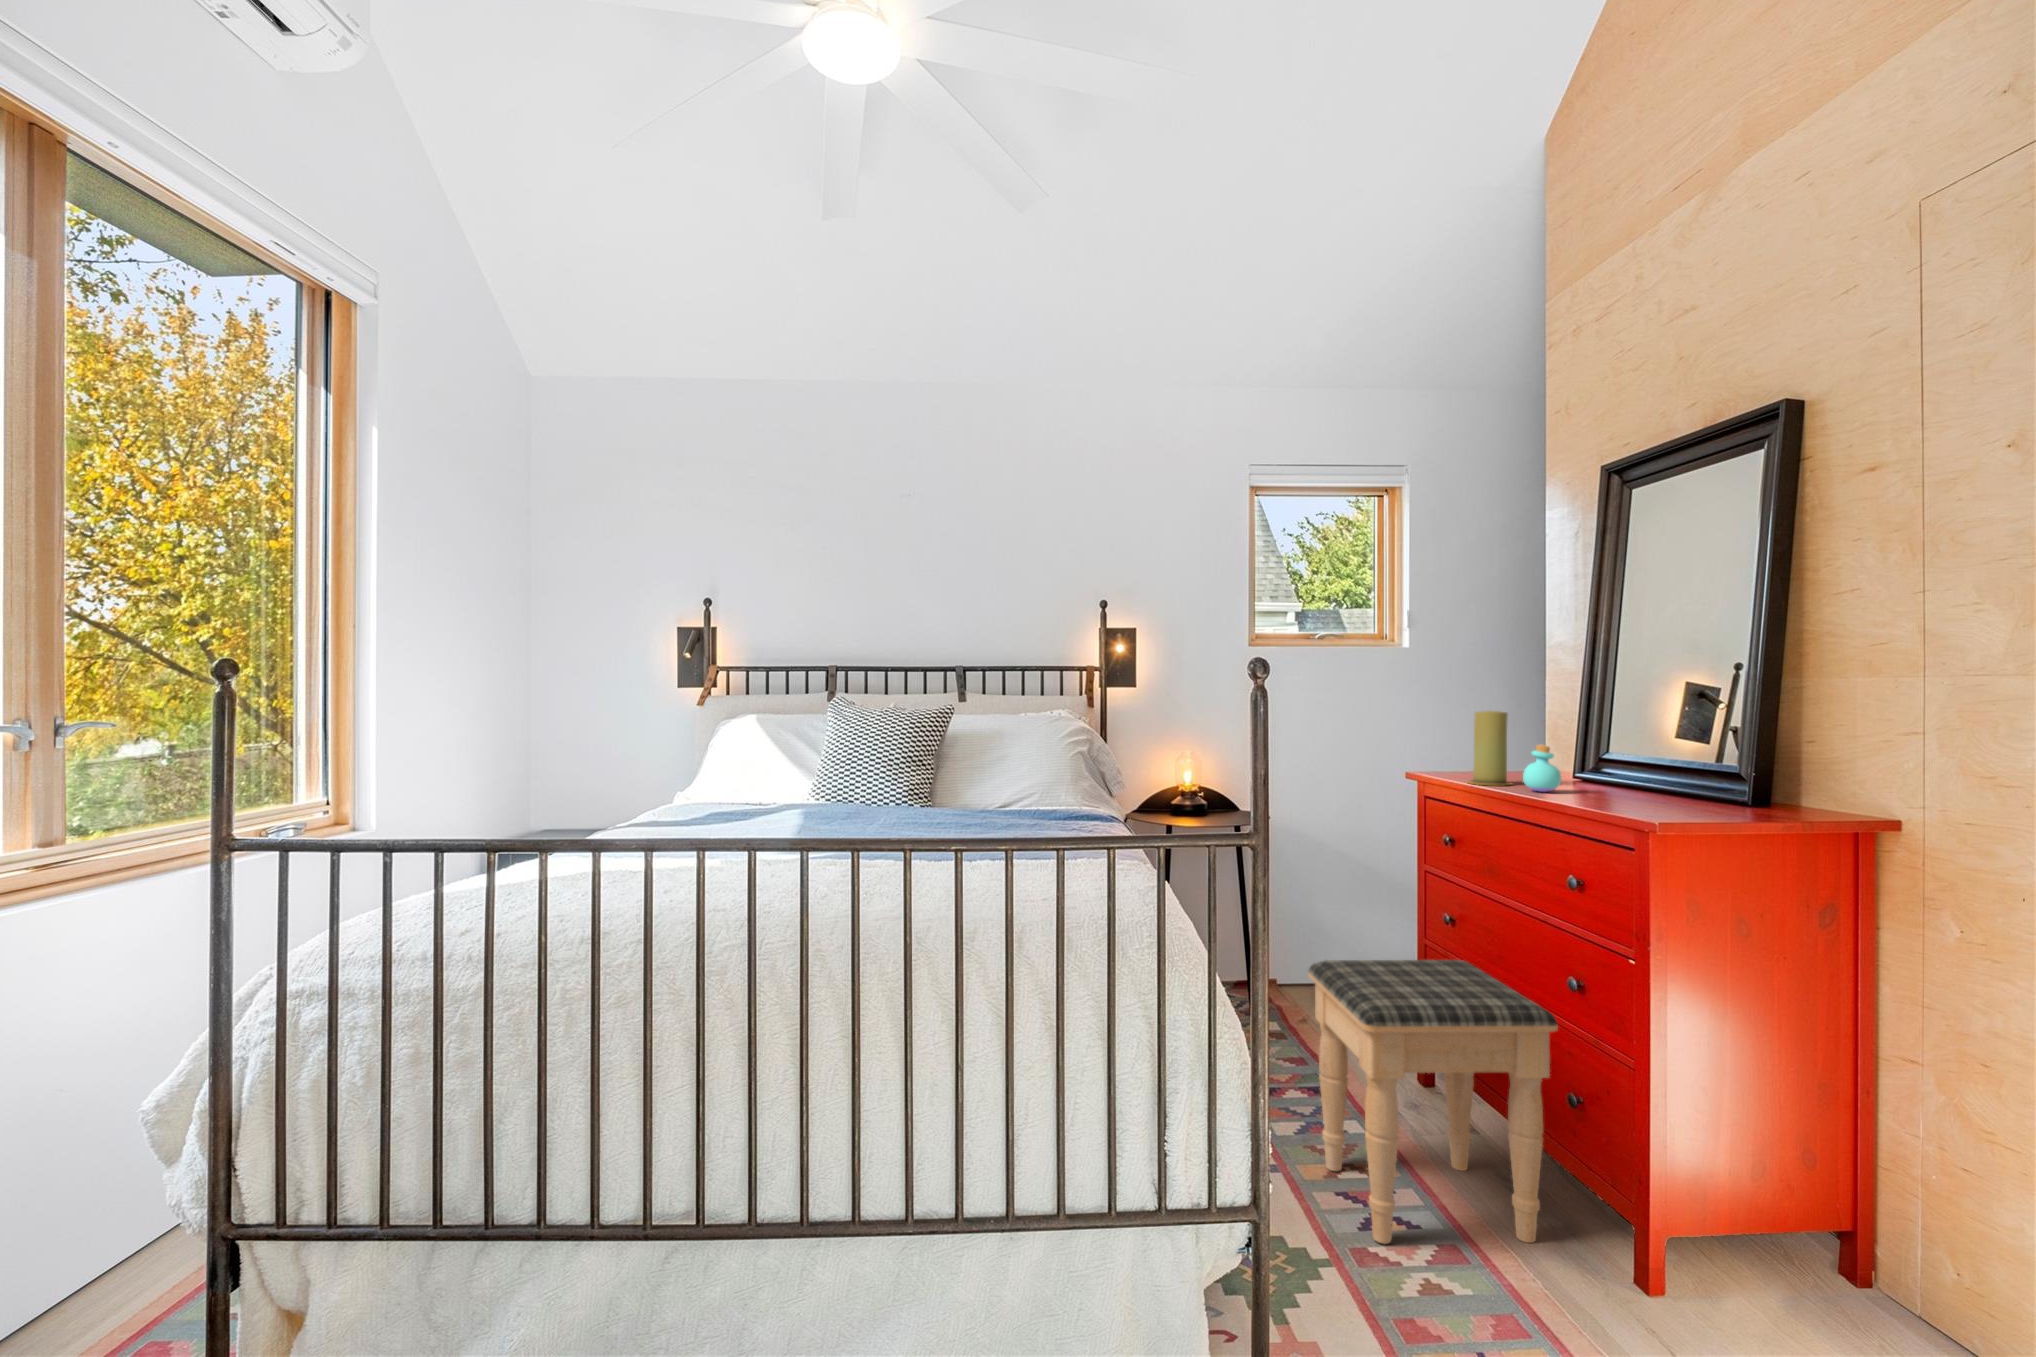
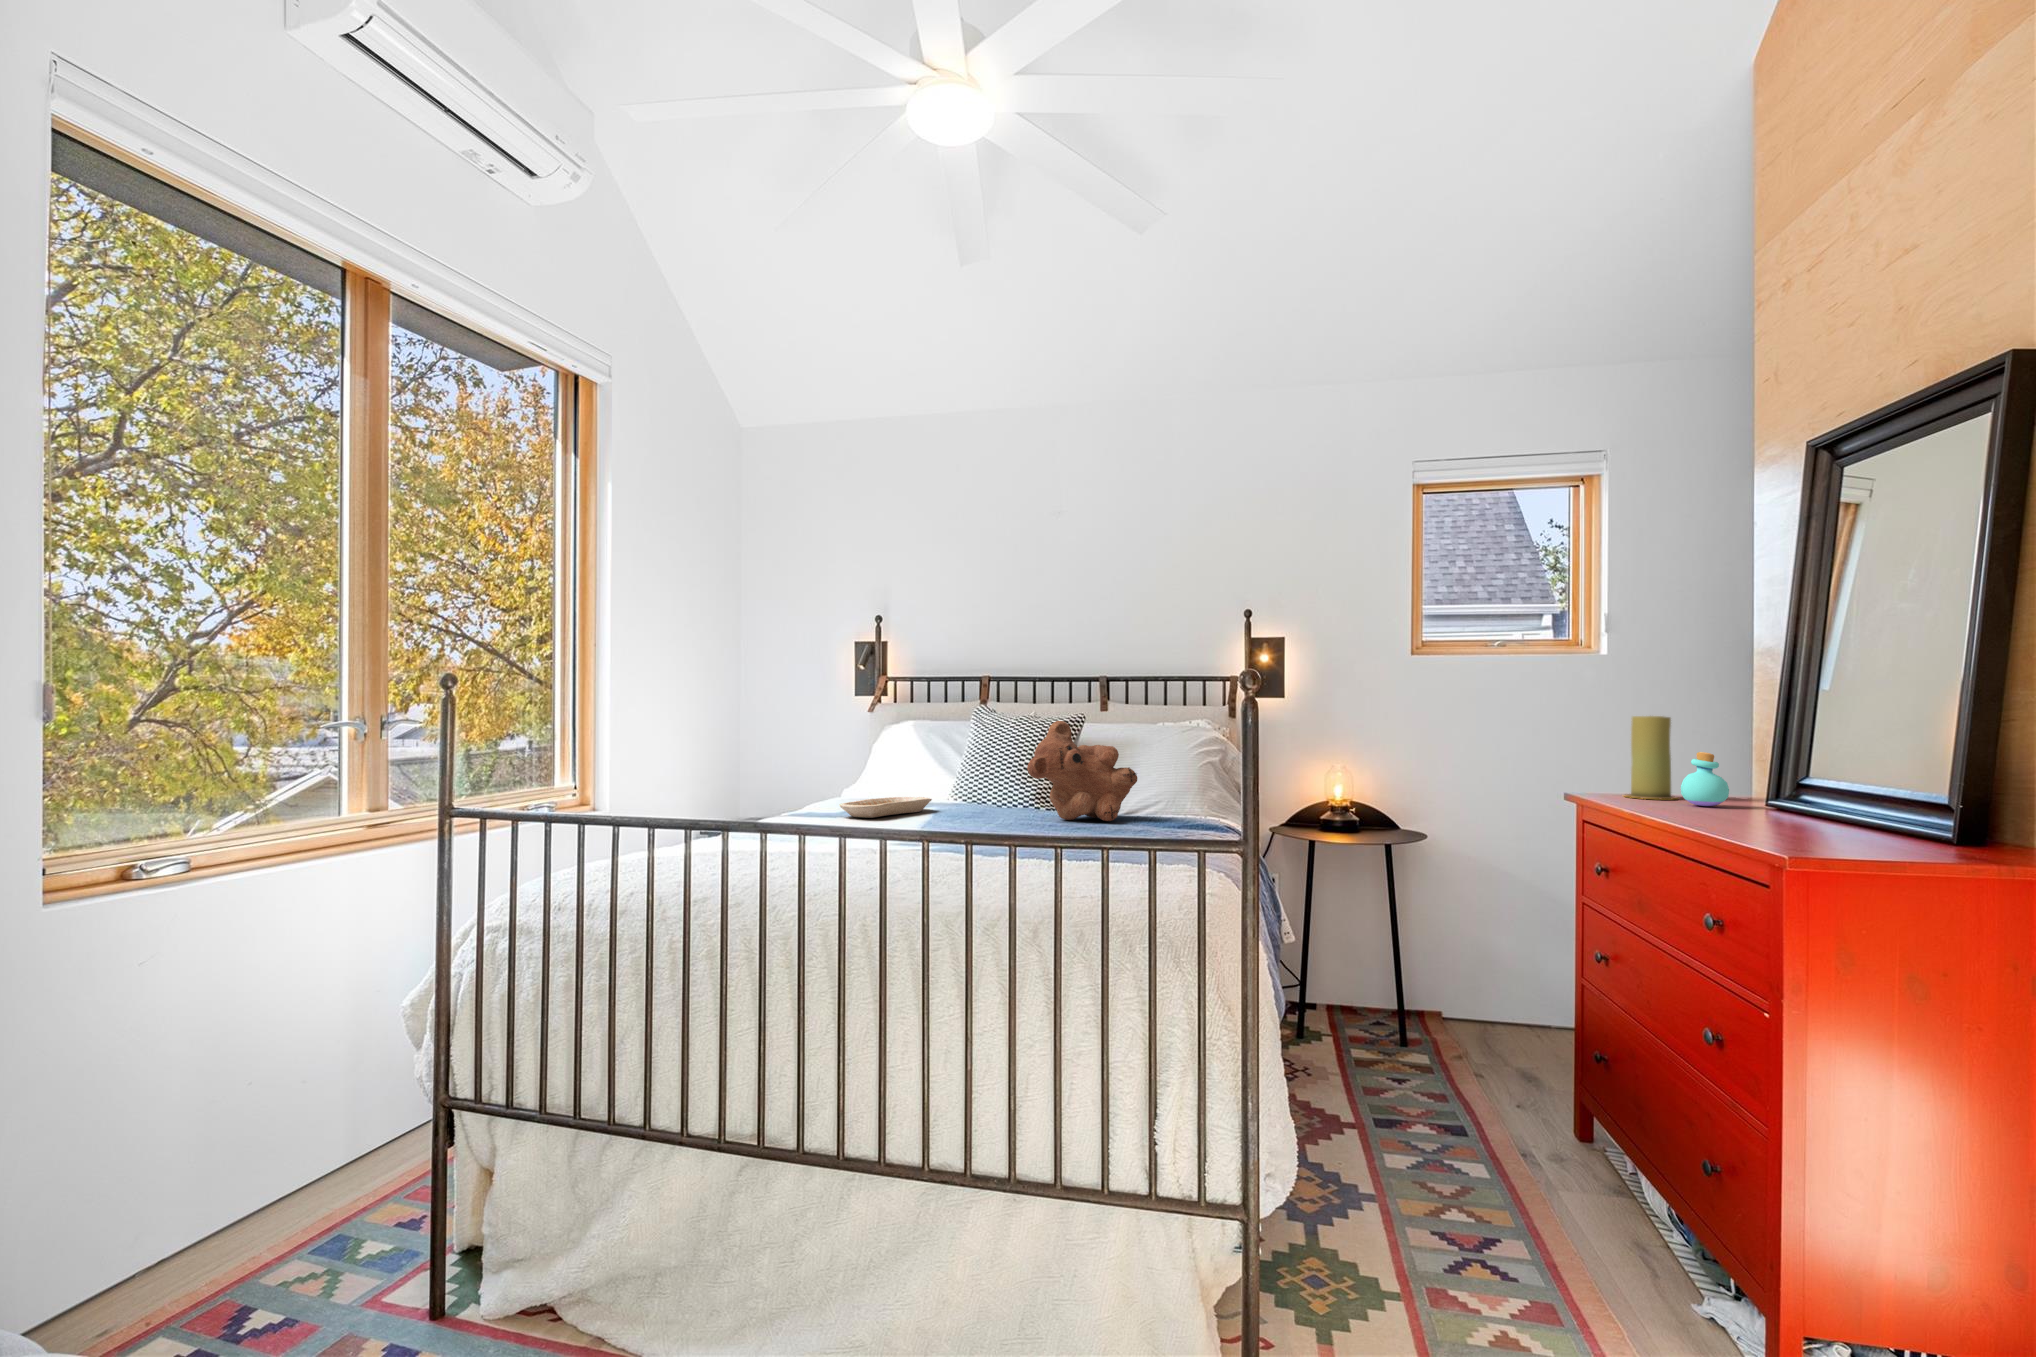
teddy bear: none [923,720,1031,822] -> present [1027,721,1137,821]
tray: none [718,802,811,829] -> present [839,797,932,818]
footstool: present [1308,960,1558,1244] -> none [1410,979,1679,1317]

